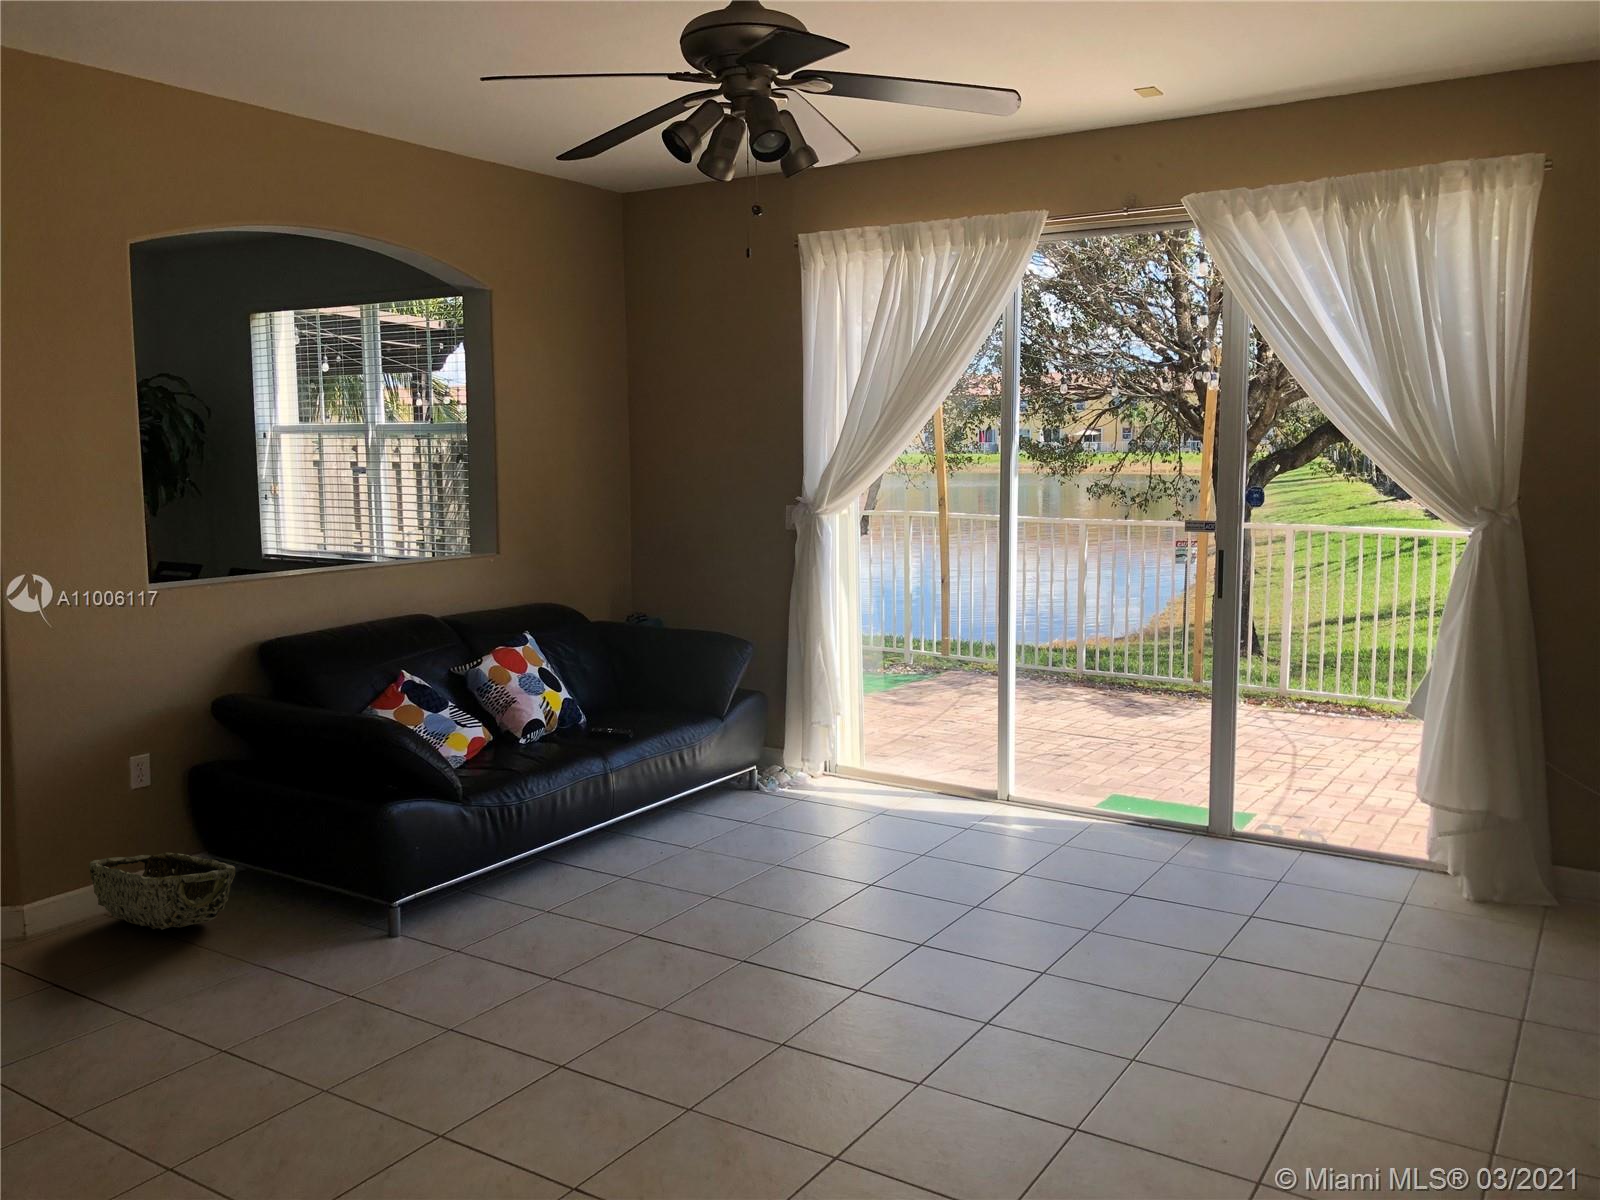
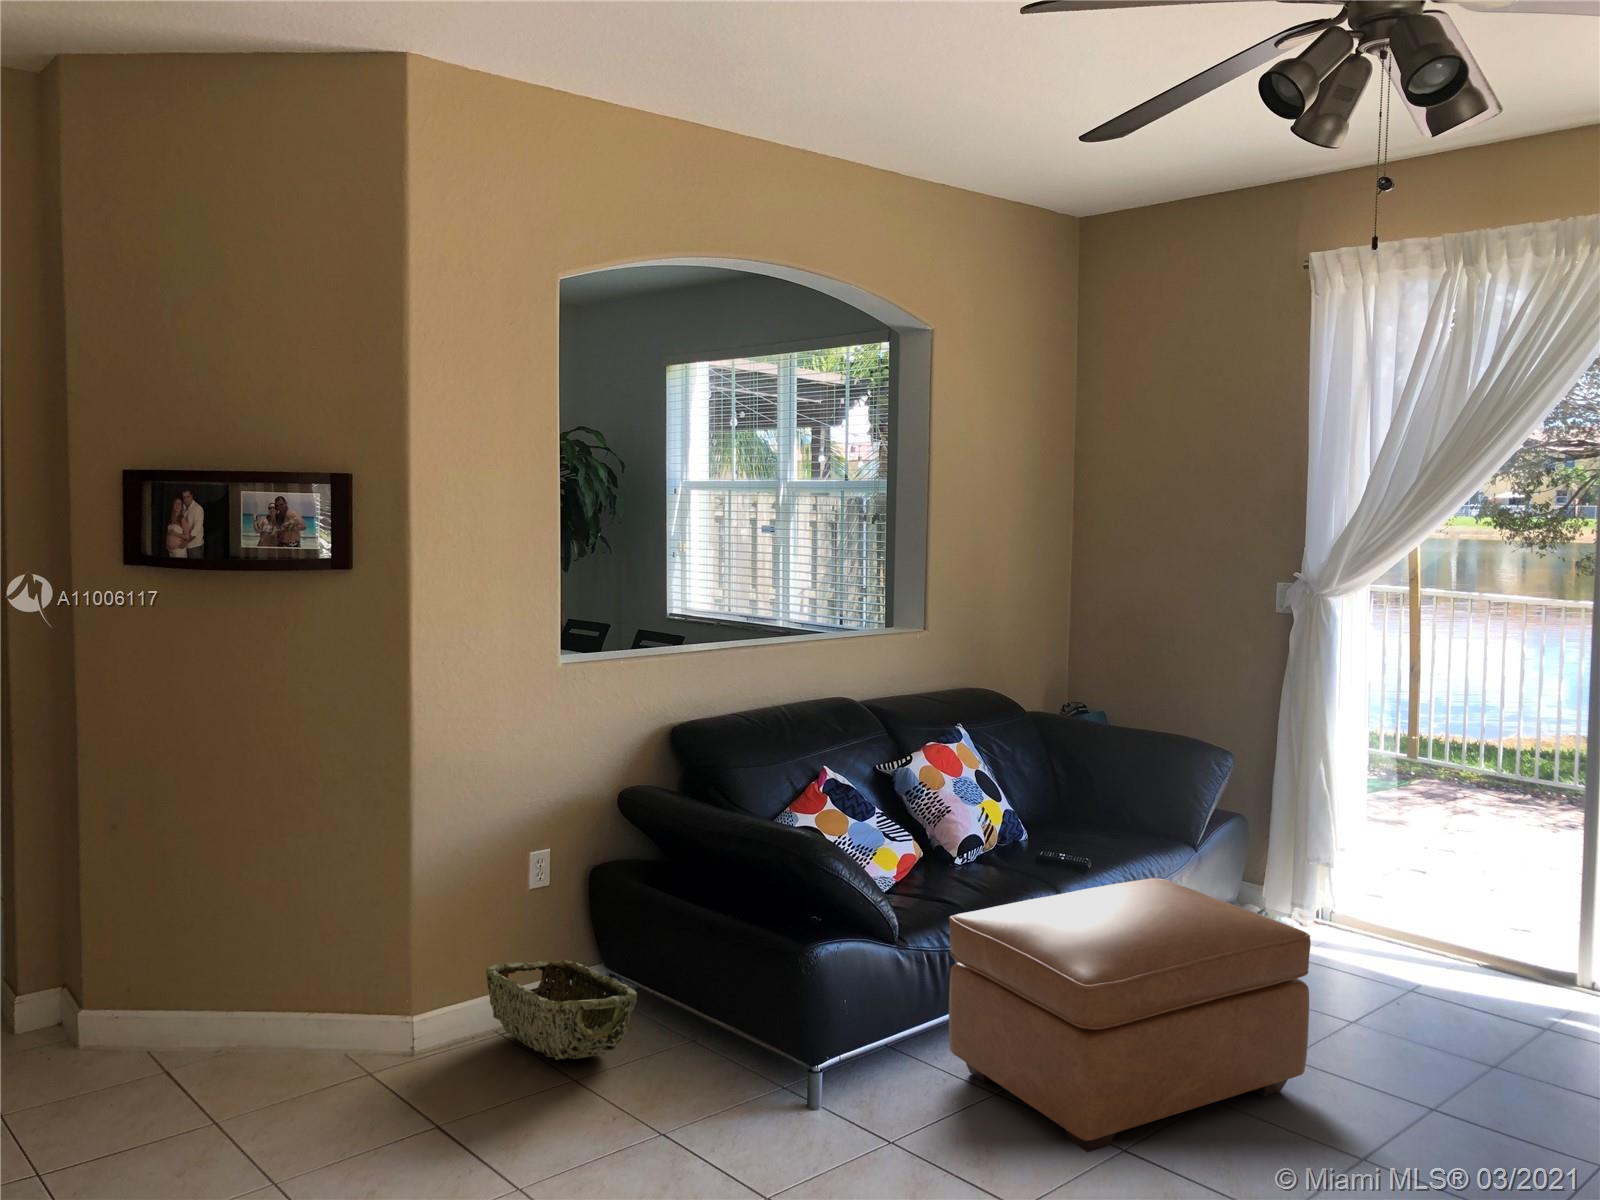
ottoman: none [504,739,782,937] -> present [949,878,1311,1152]

